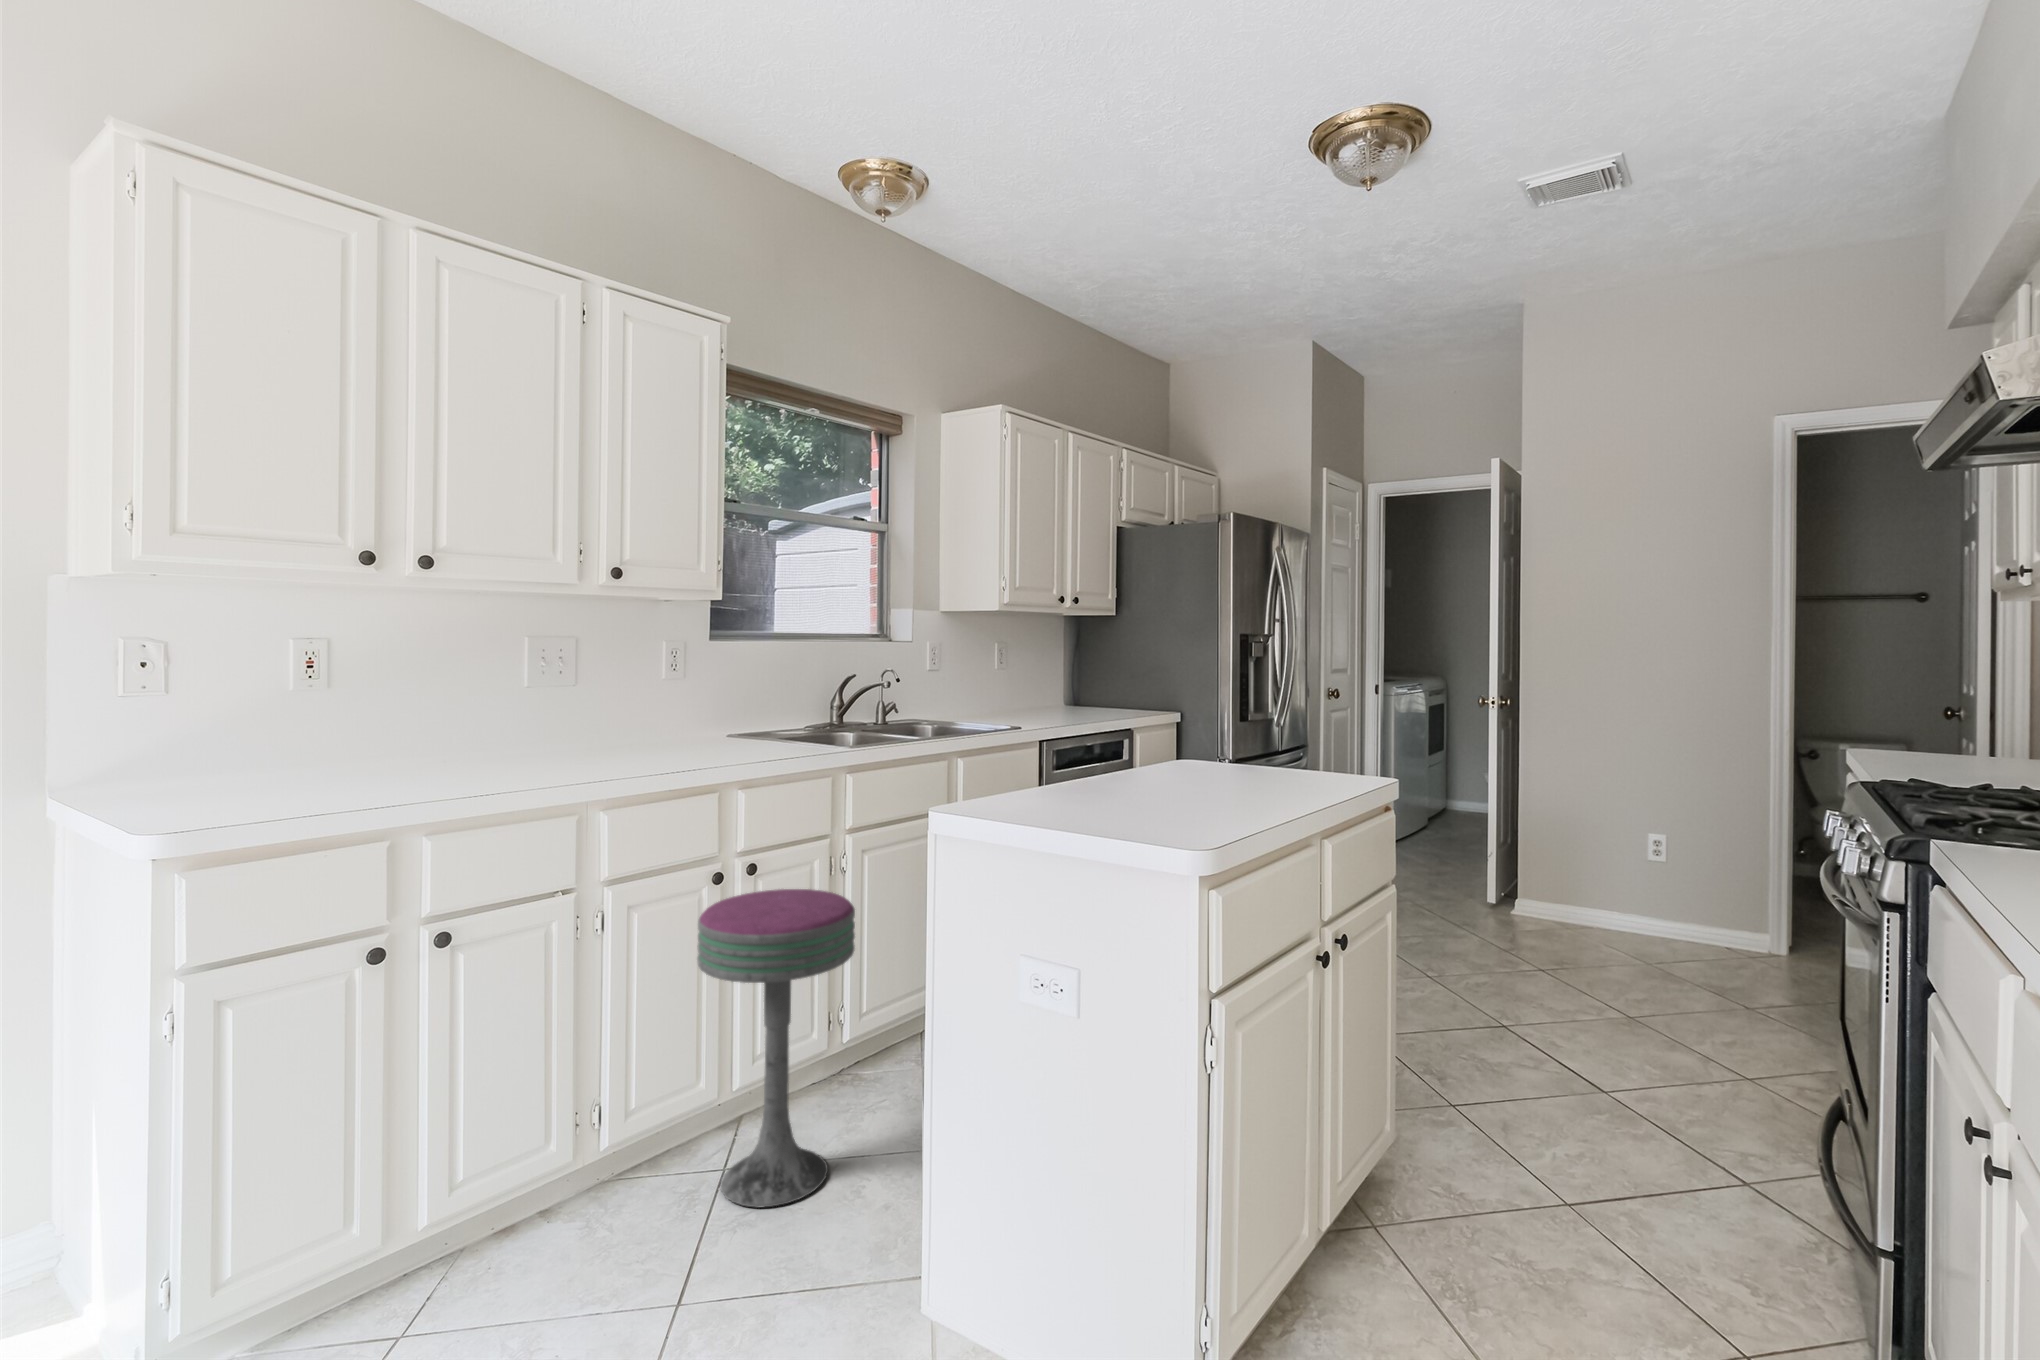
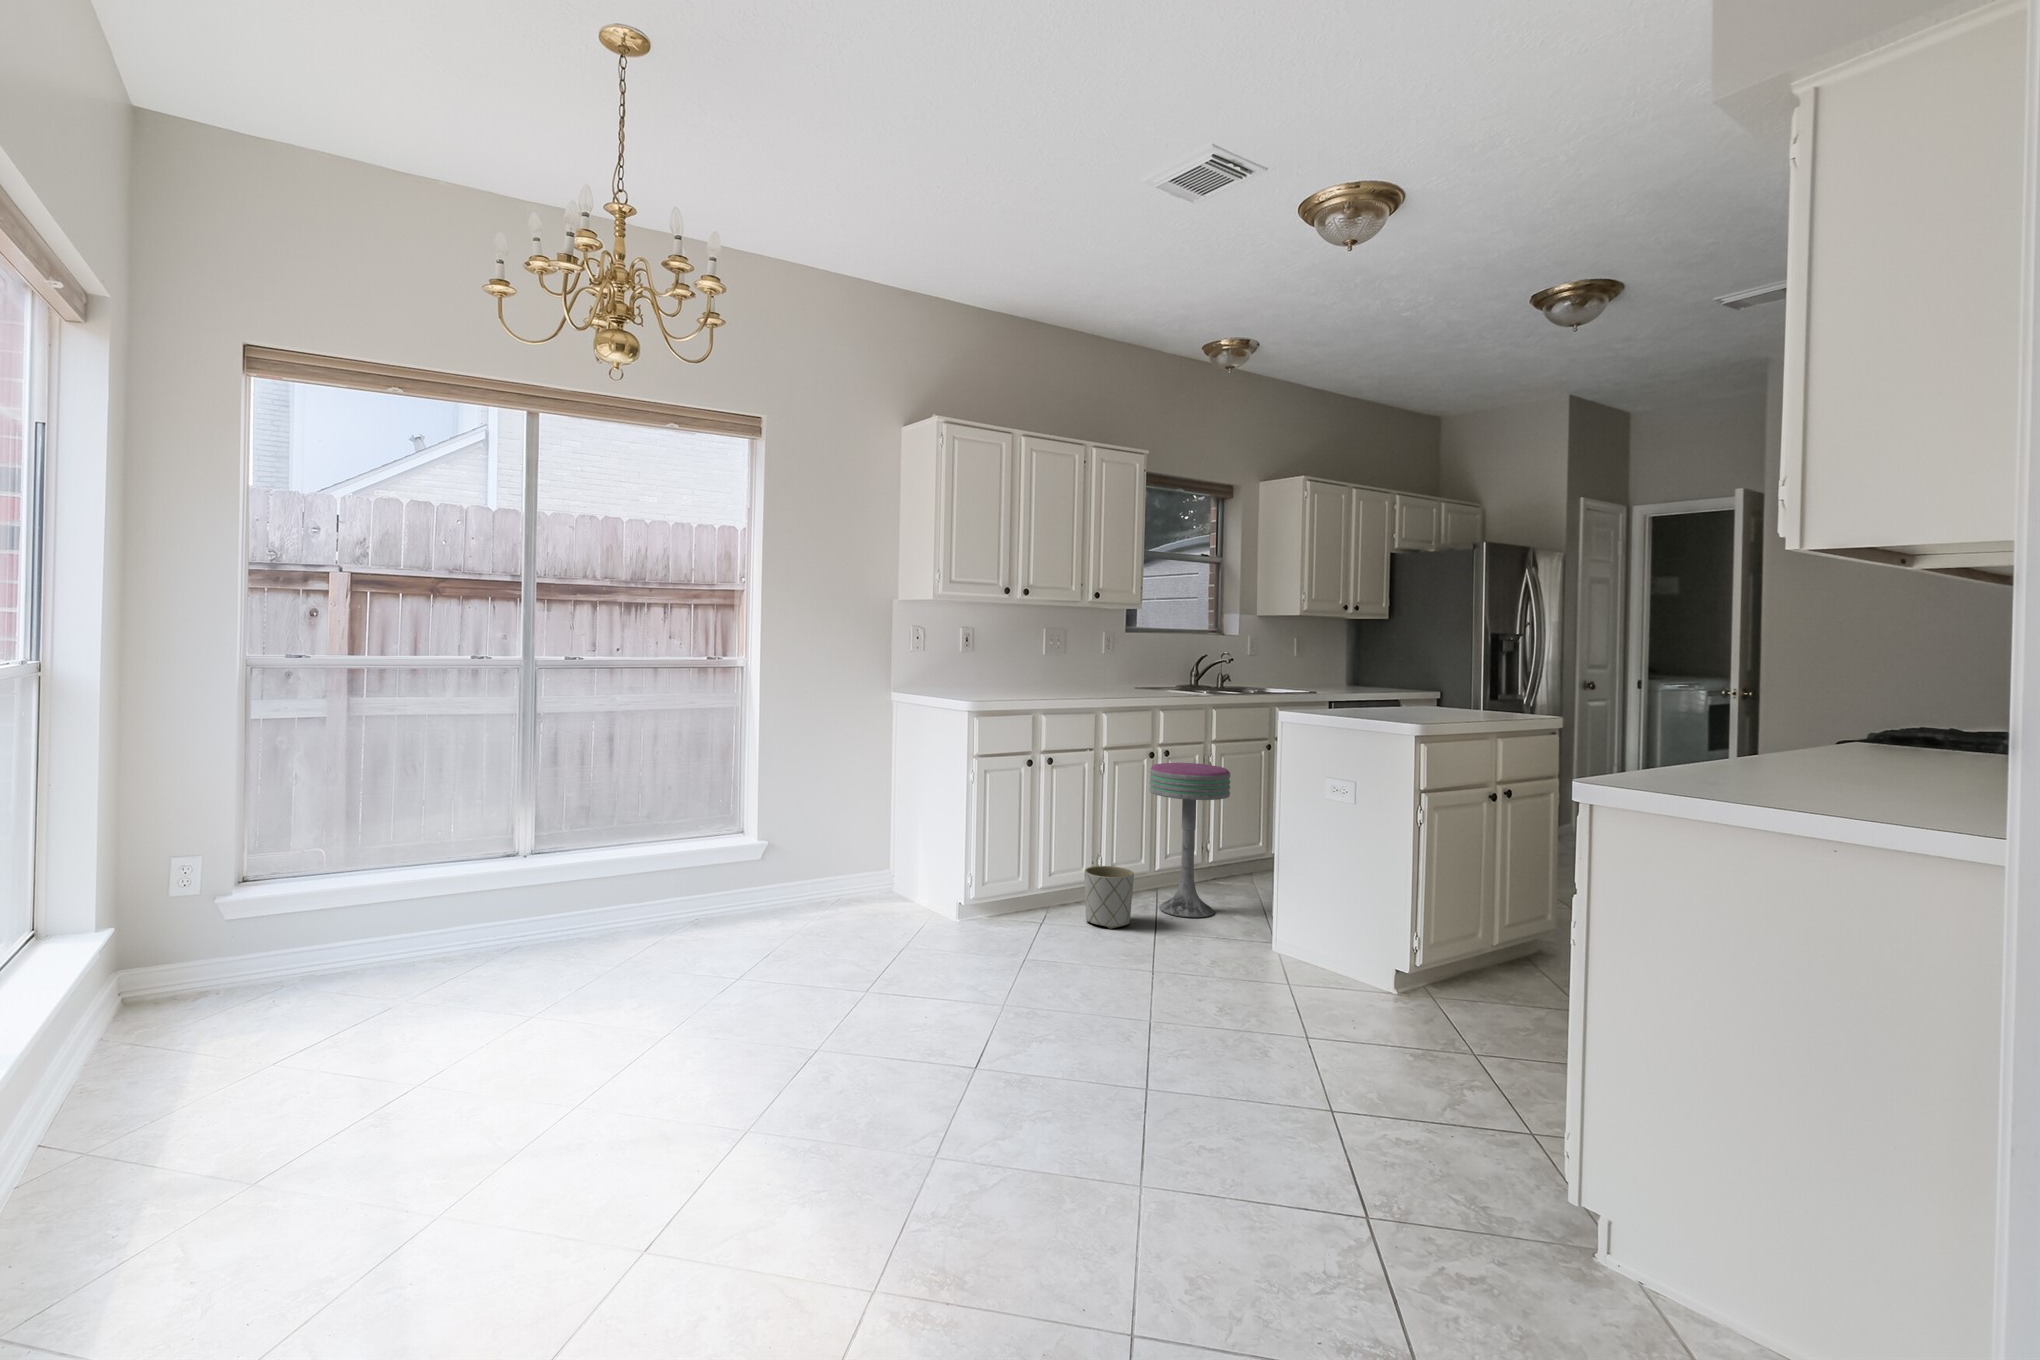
planter: none [522,1141,640,1306] -> present [1084,866,1134,929]

